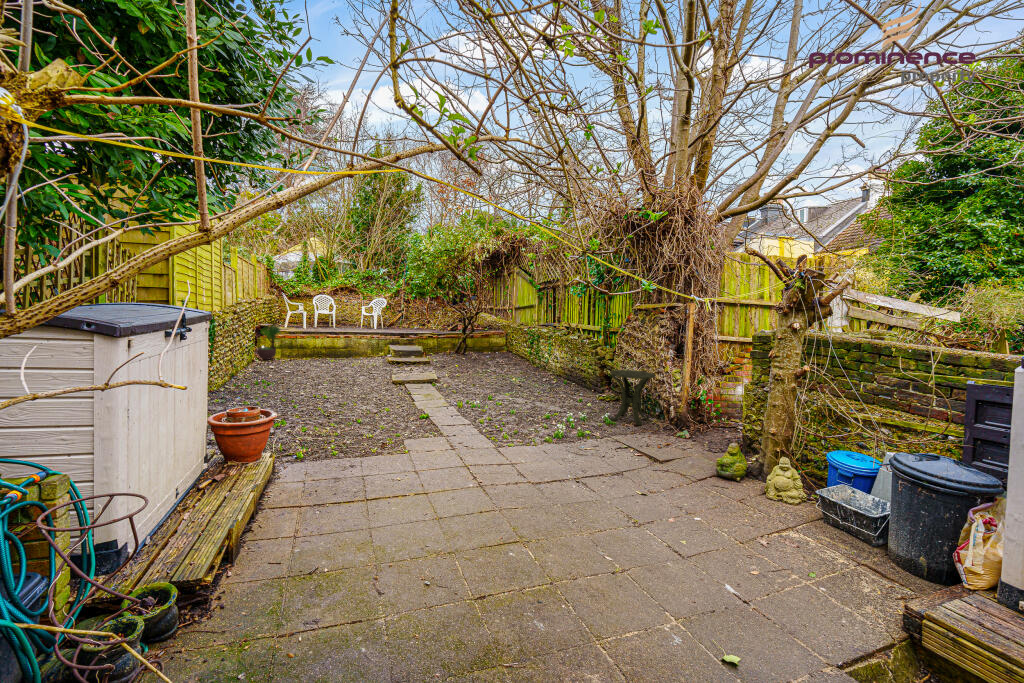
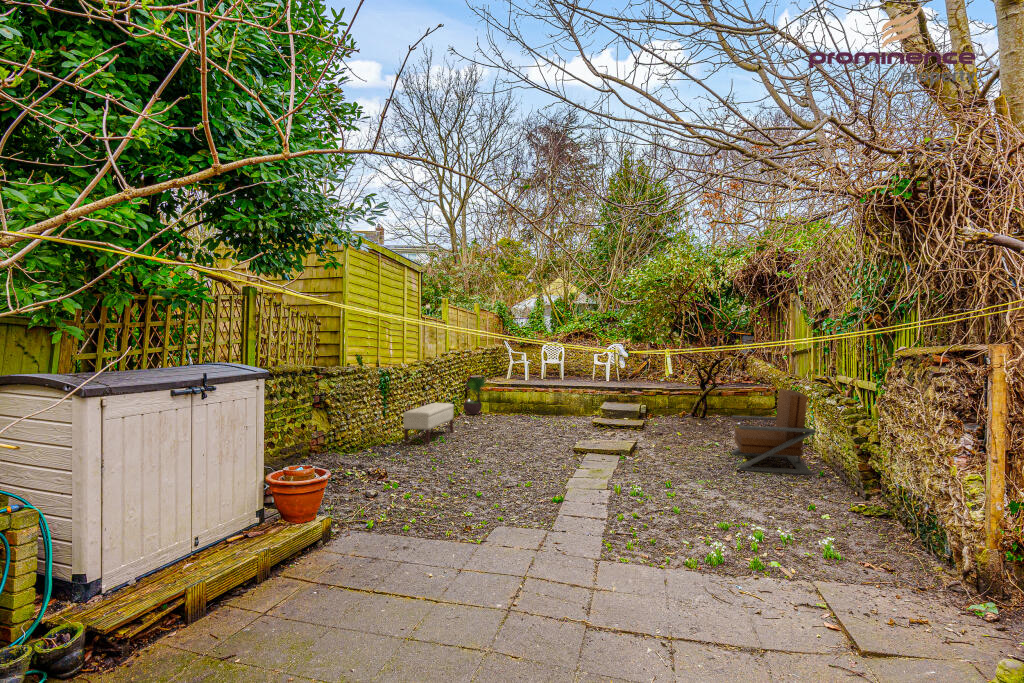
lounge chair: none [504,331,564,385] -> present [732,389,816,474]
bench: none [229,348,269,387] -> present [403,403,454,444]
side table: present [610,370,655,425] -> none [835,463,930,569]

